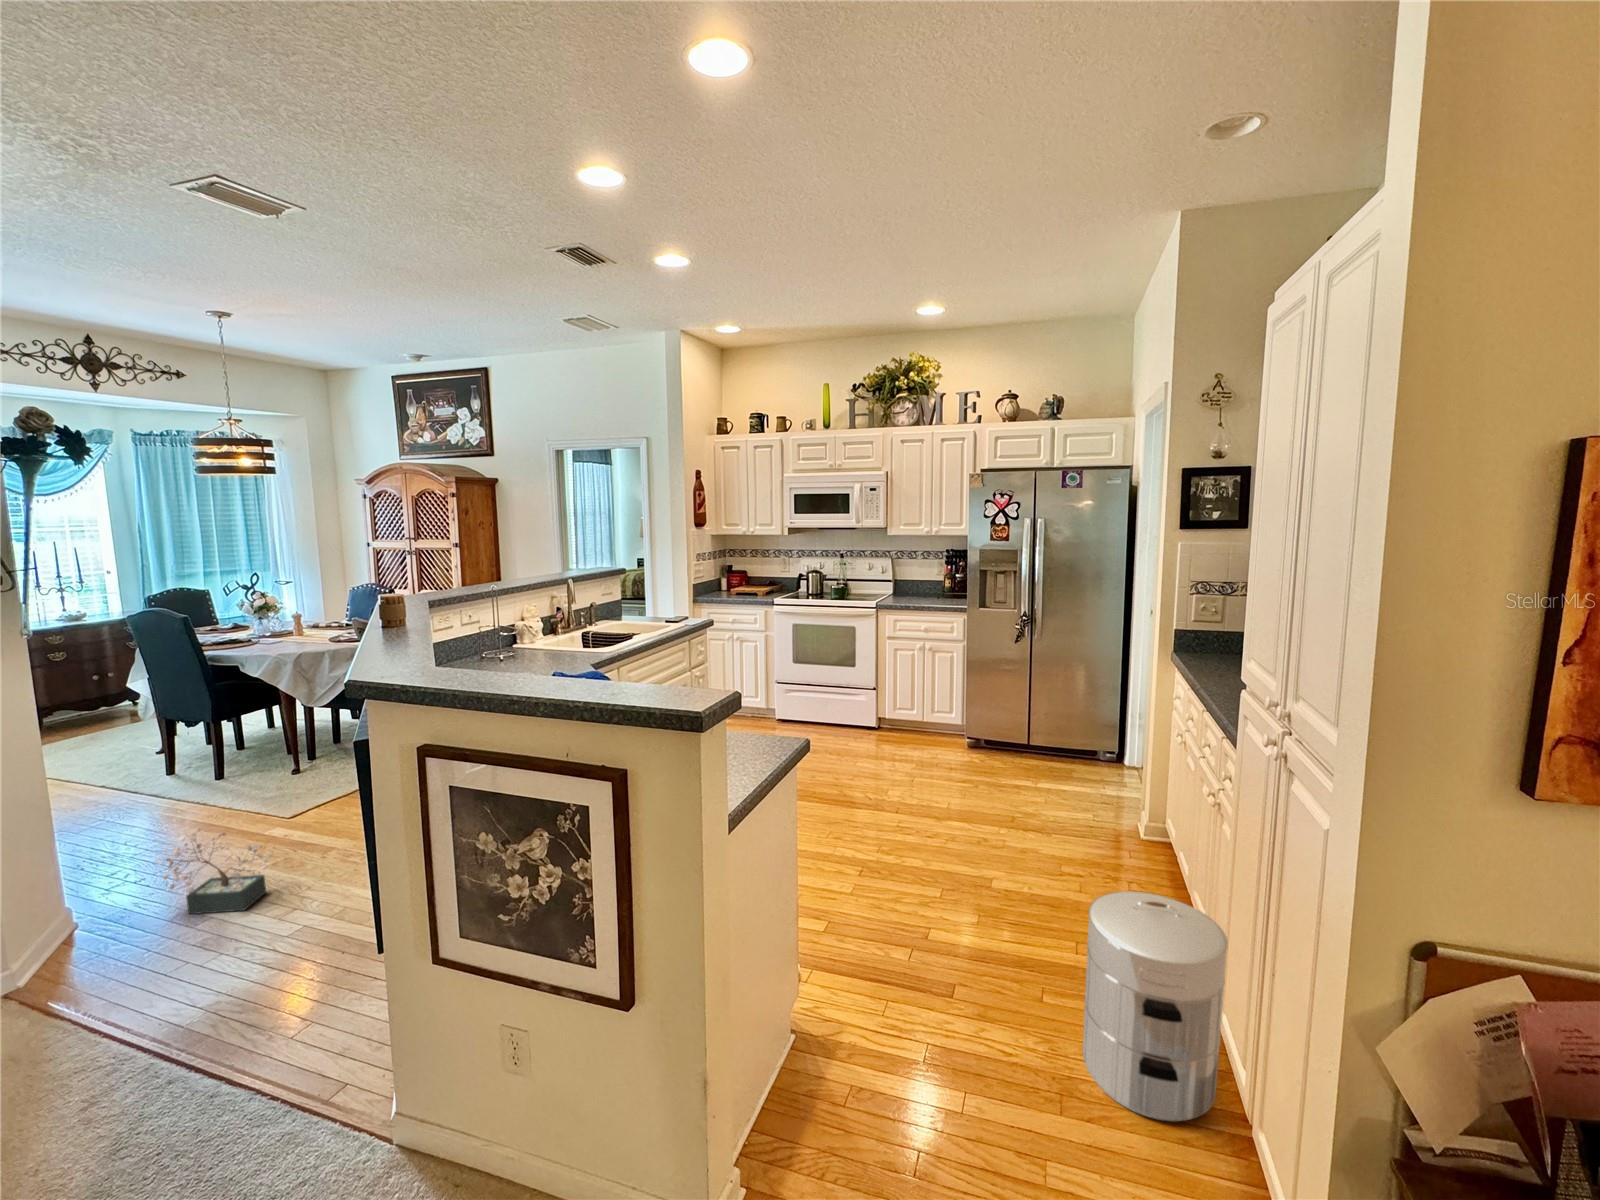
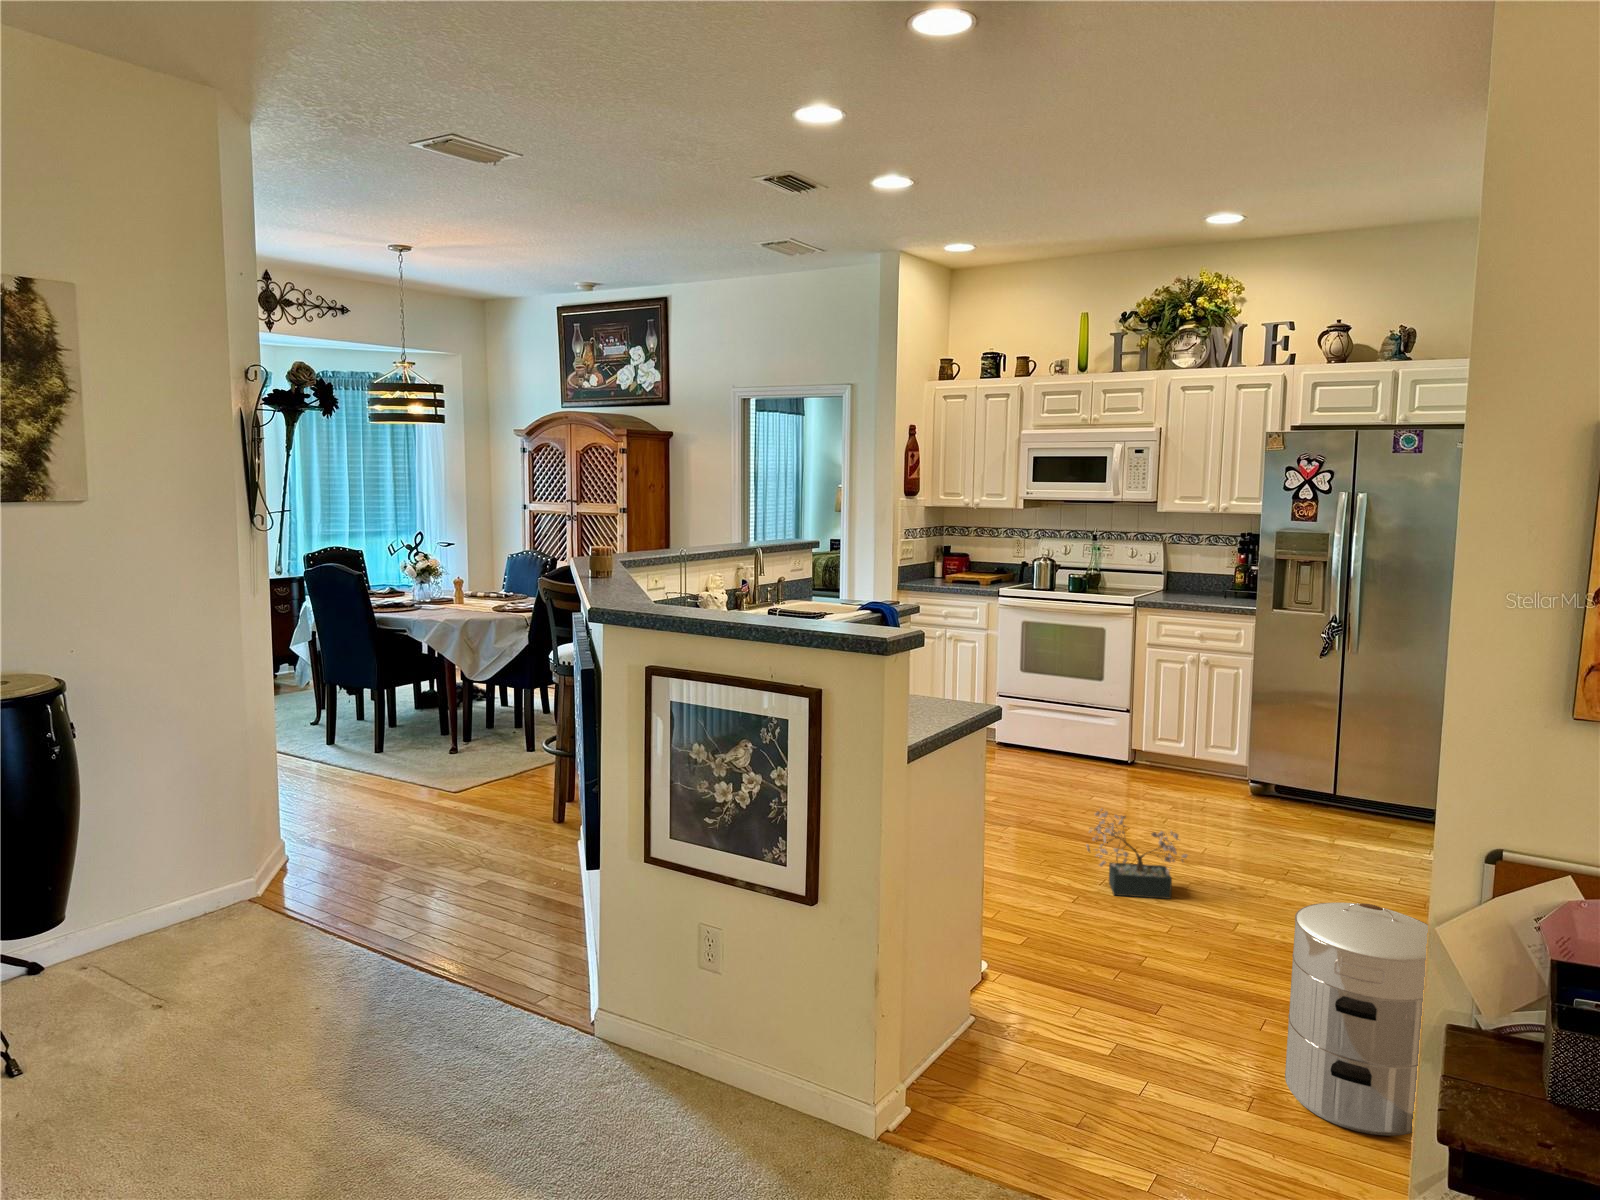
decorative plant: present [158,829,273,914] -> present [1086,809,1188,899]

